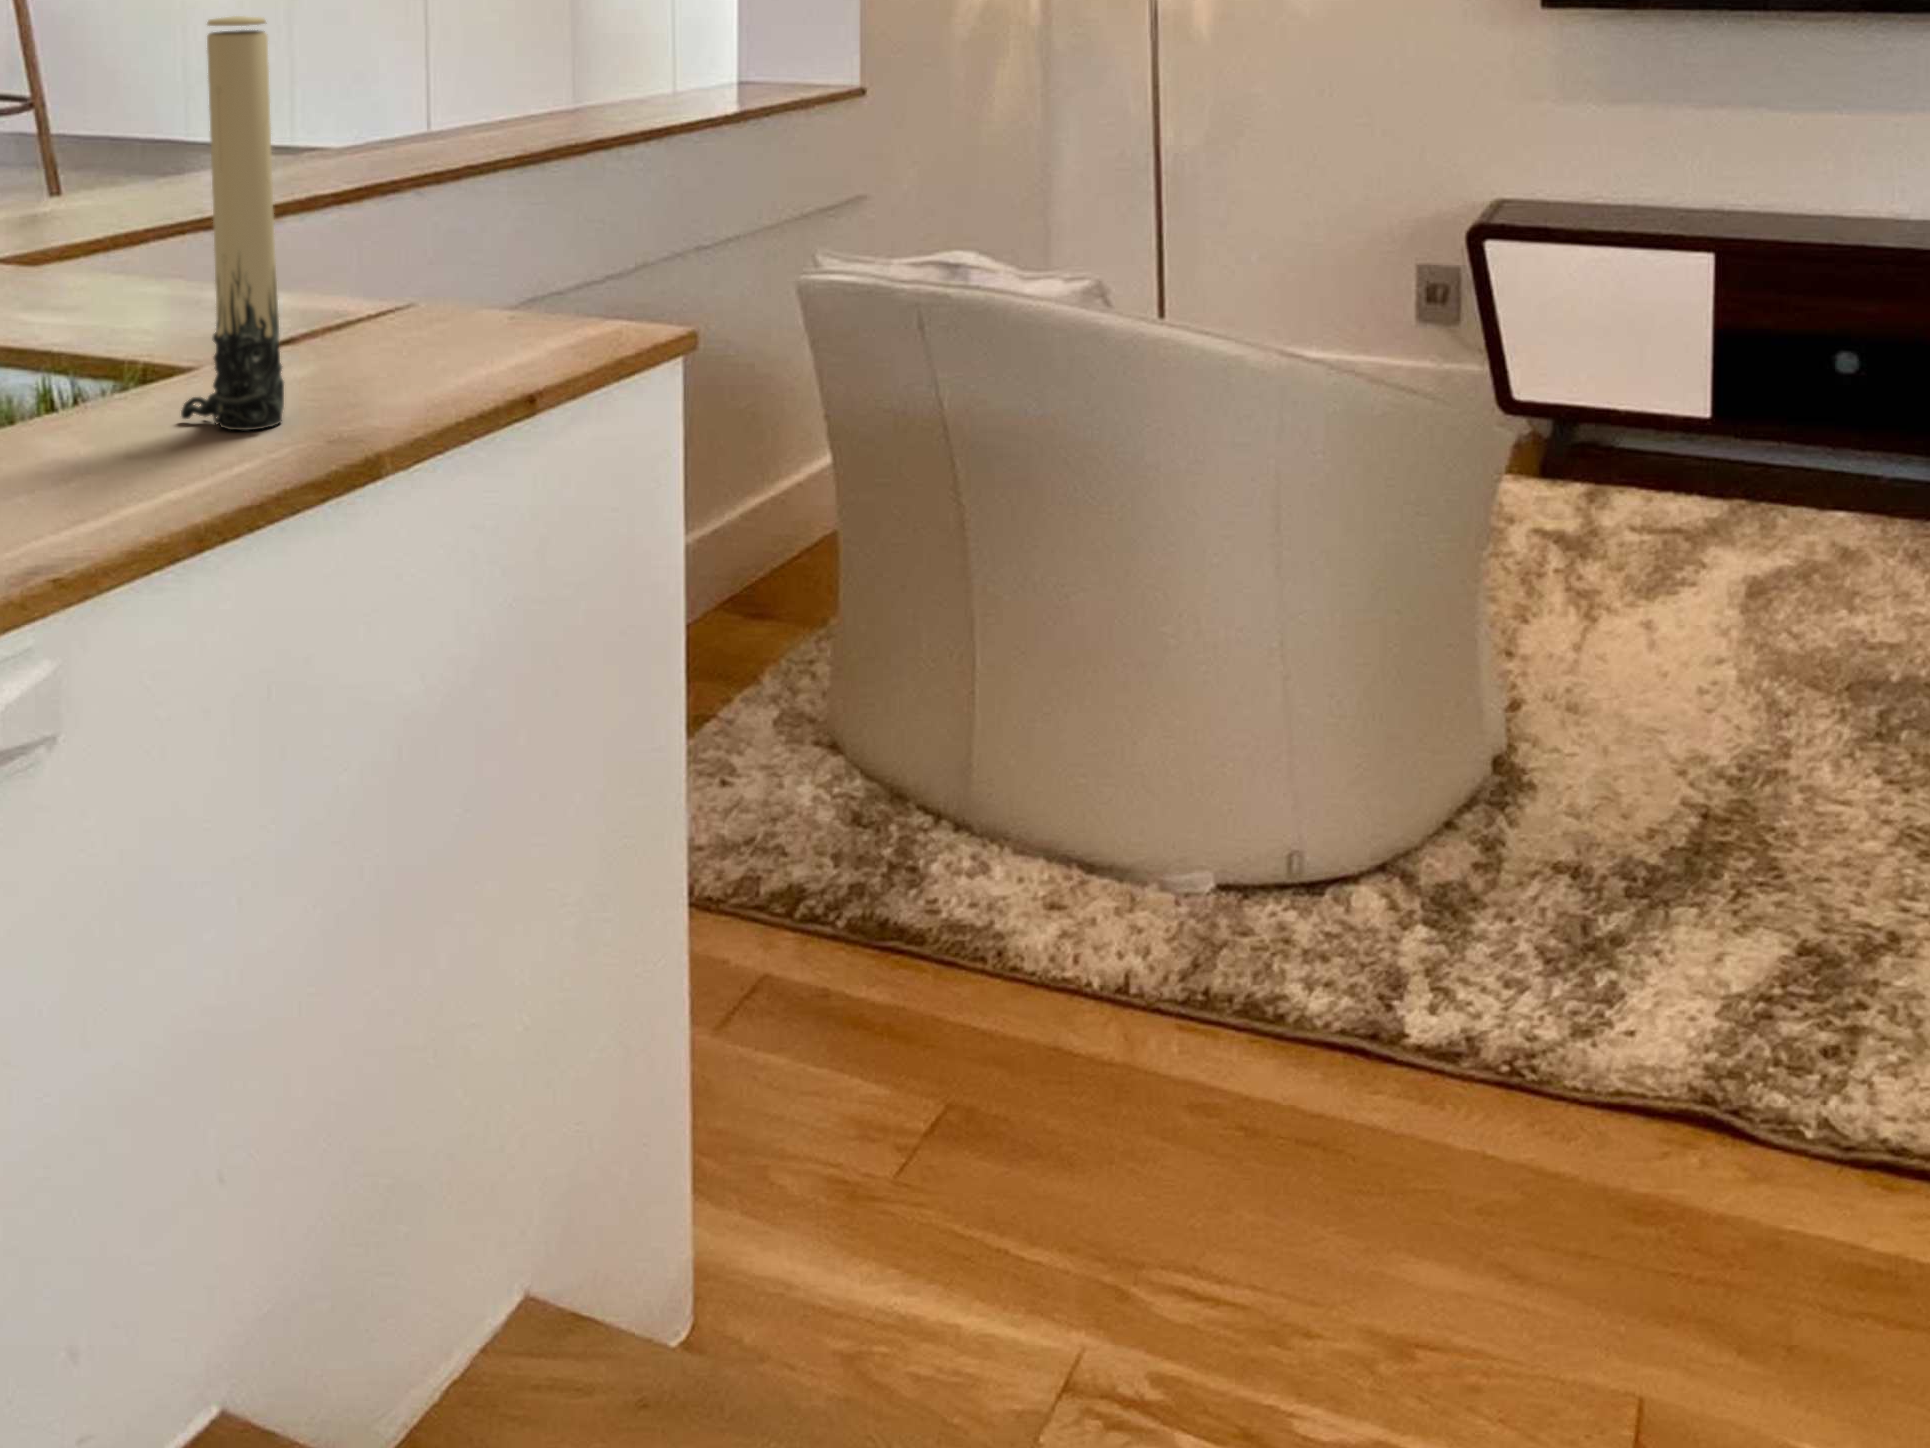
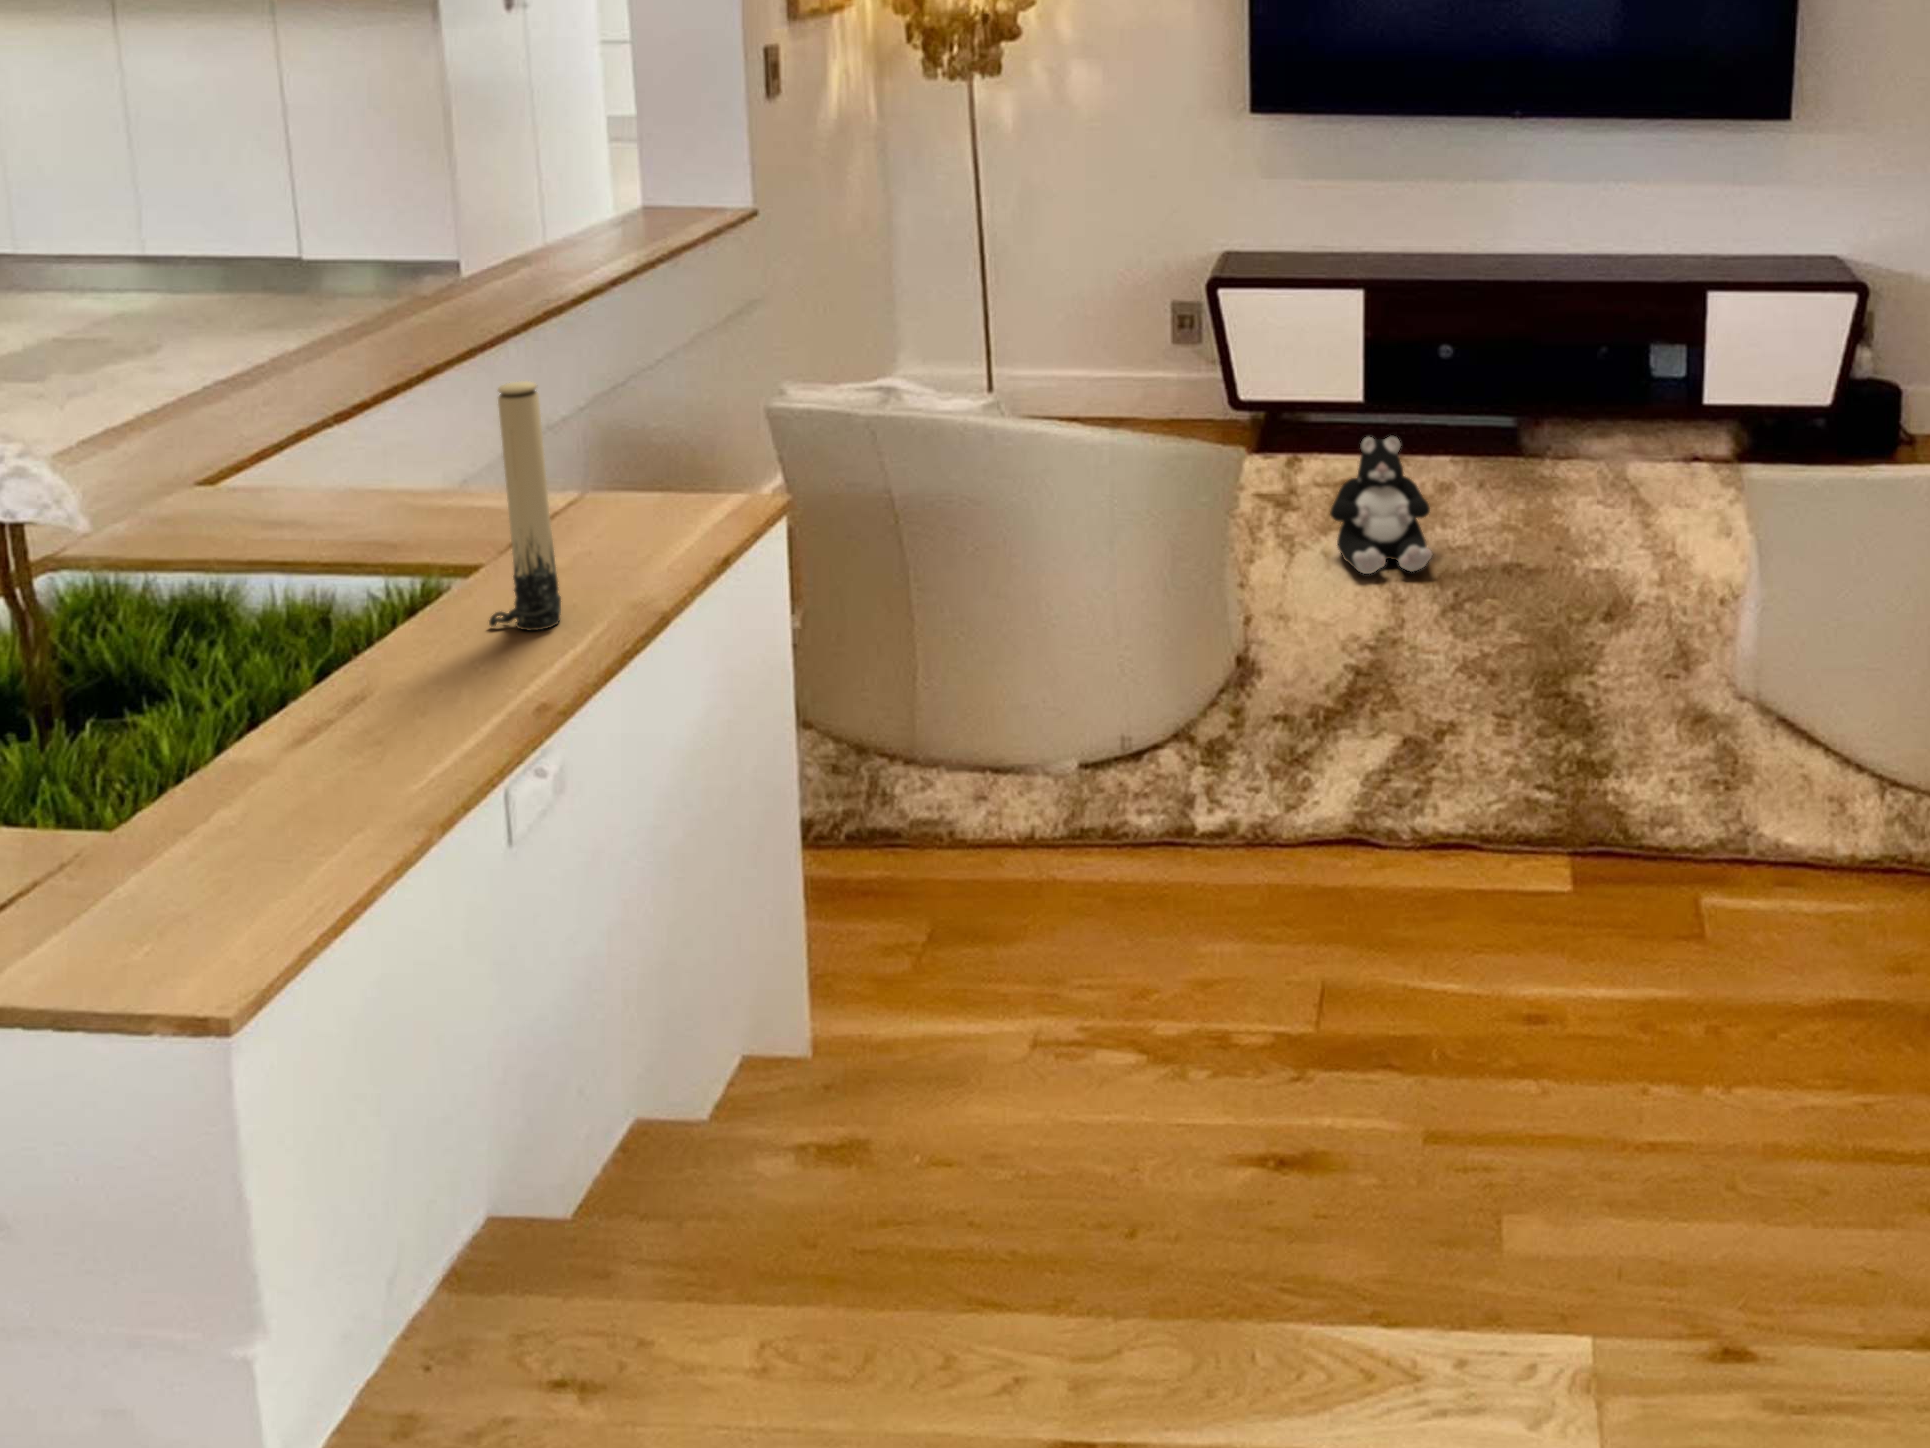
plush toy: none [1652,445,1838,672] -> present [1330,435,1432,574]

